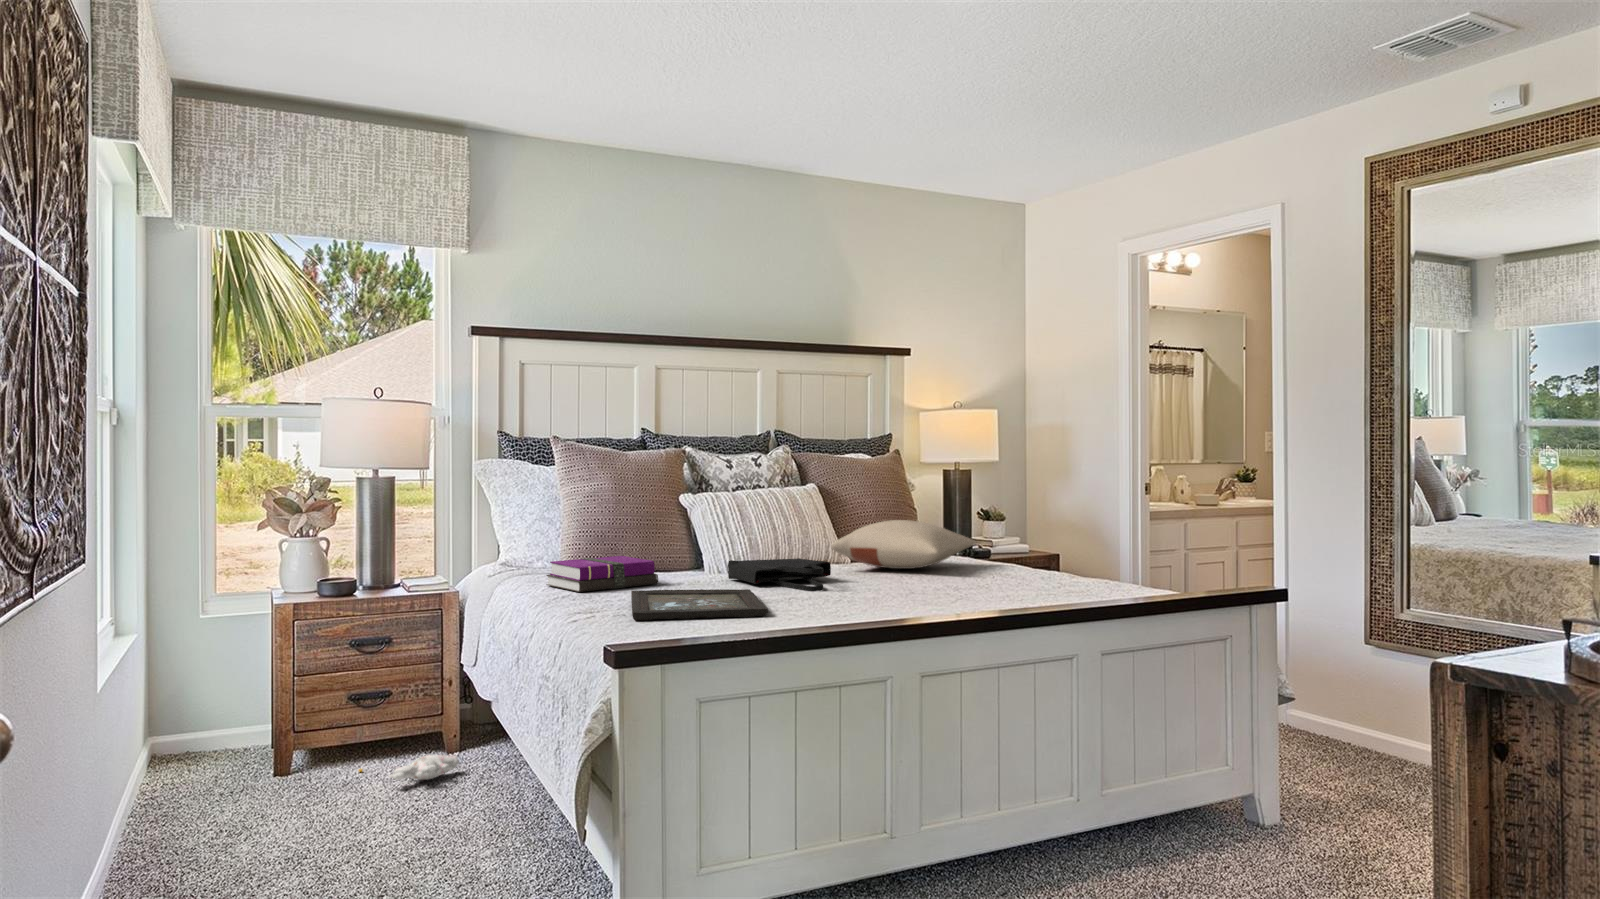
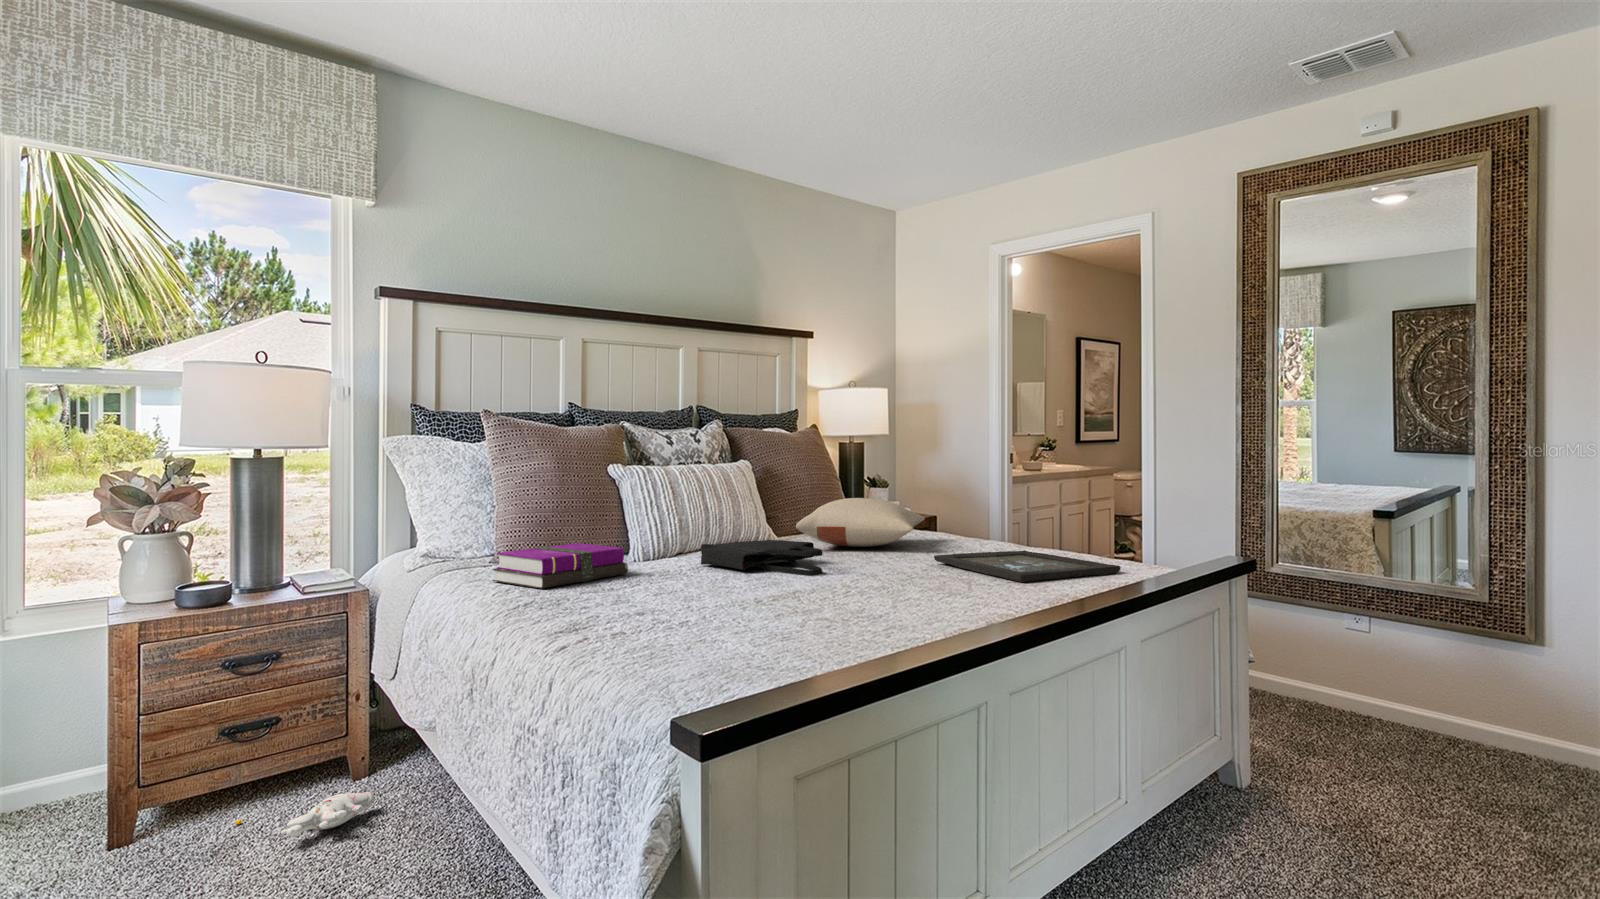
tray: present [631,589,768,620] -> present [934,551,1121,582]

